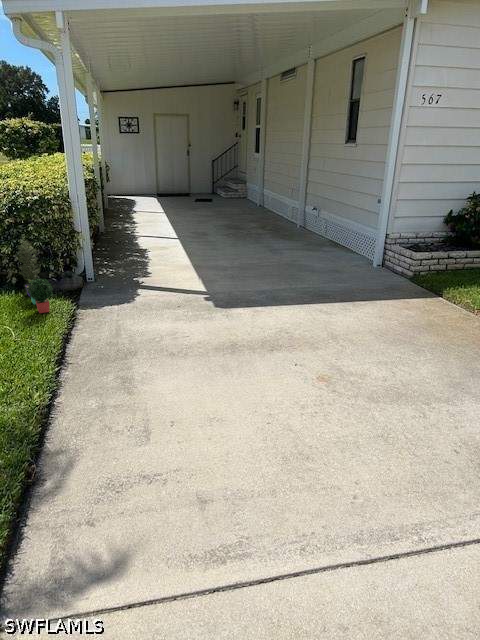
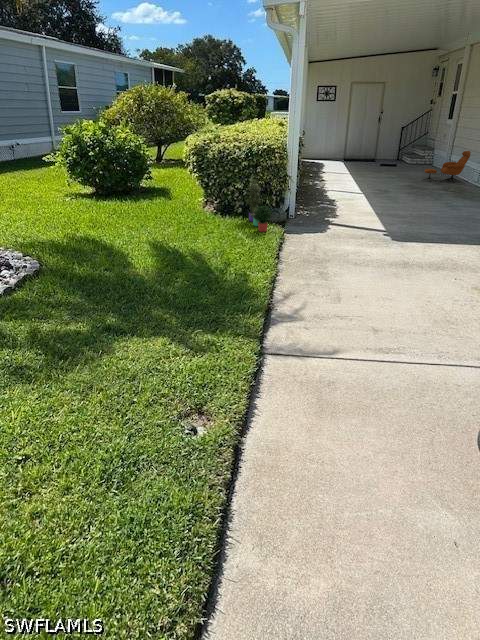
lounge chair: none [238,185,281,219] -> present [424,151,471,182]

